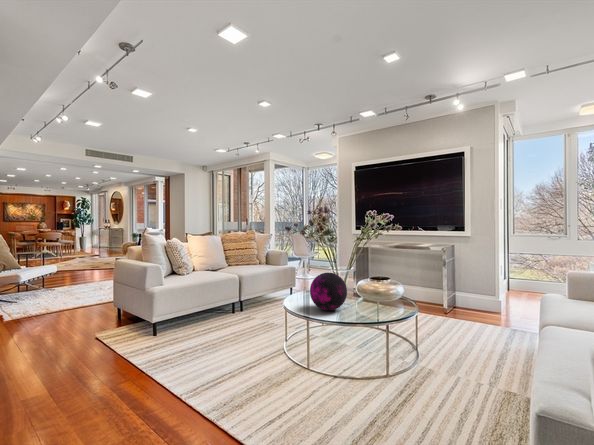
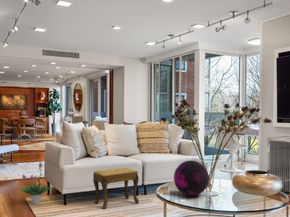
footstool: none [189,284,242,334] -> present [93,168,139,209]
potted plant: none [89,286,135,341] -> present [20,163,51,205]

